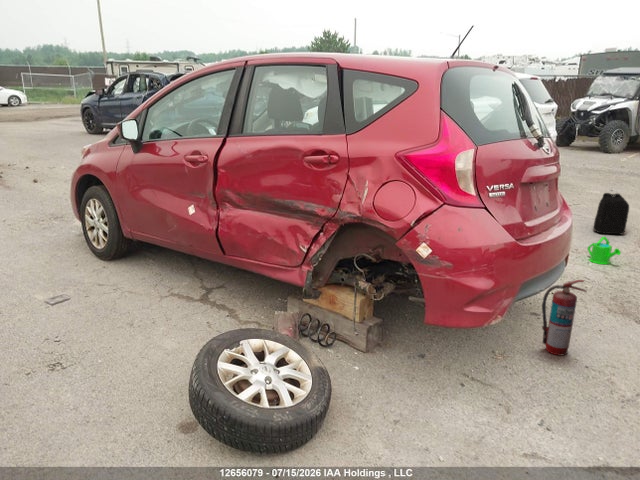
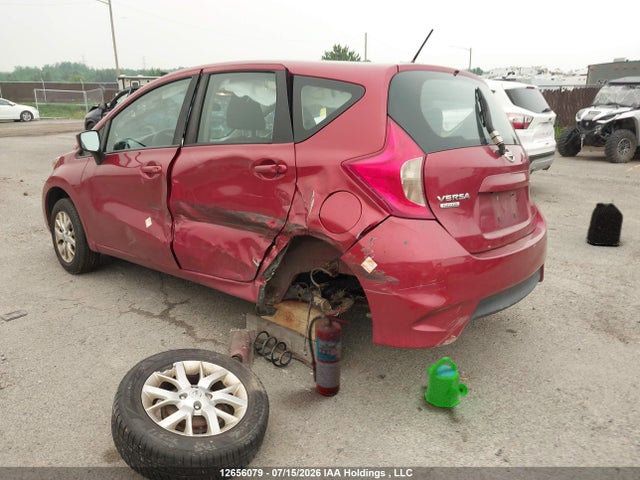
watering can: present [588,237,621,264] -> present [425,357,468,407]
fire extinguisher: present [542,280,587,356] -> present [308,309,350,396]

